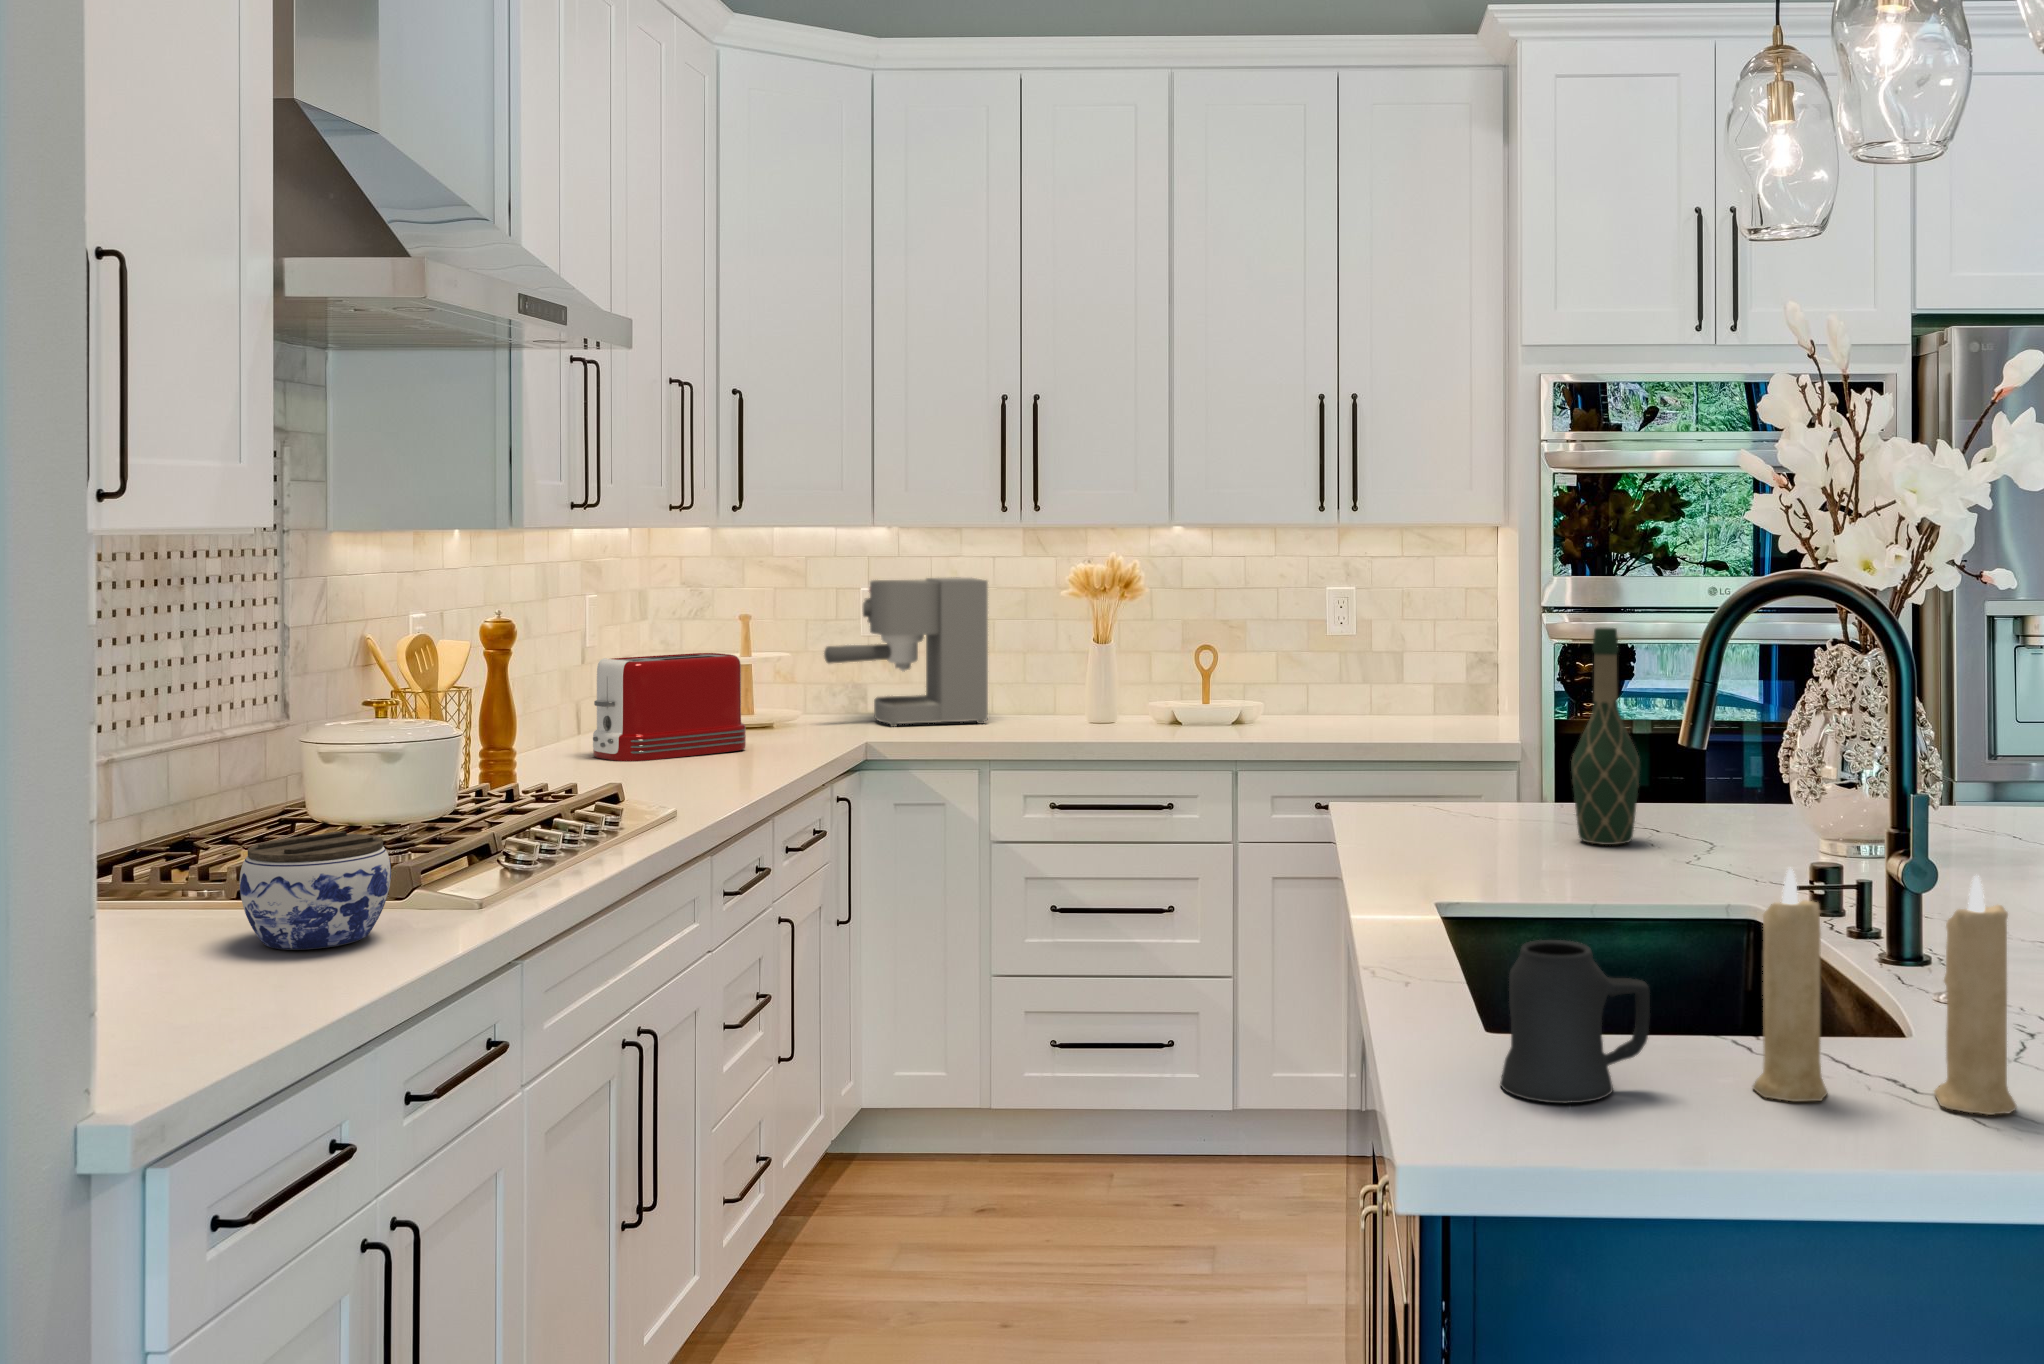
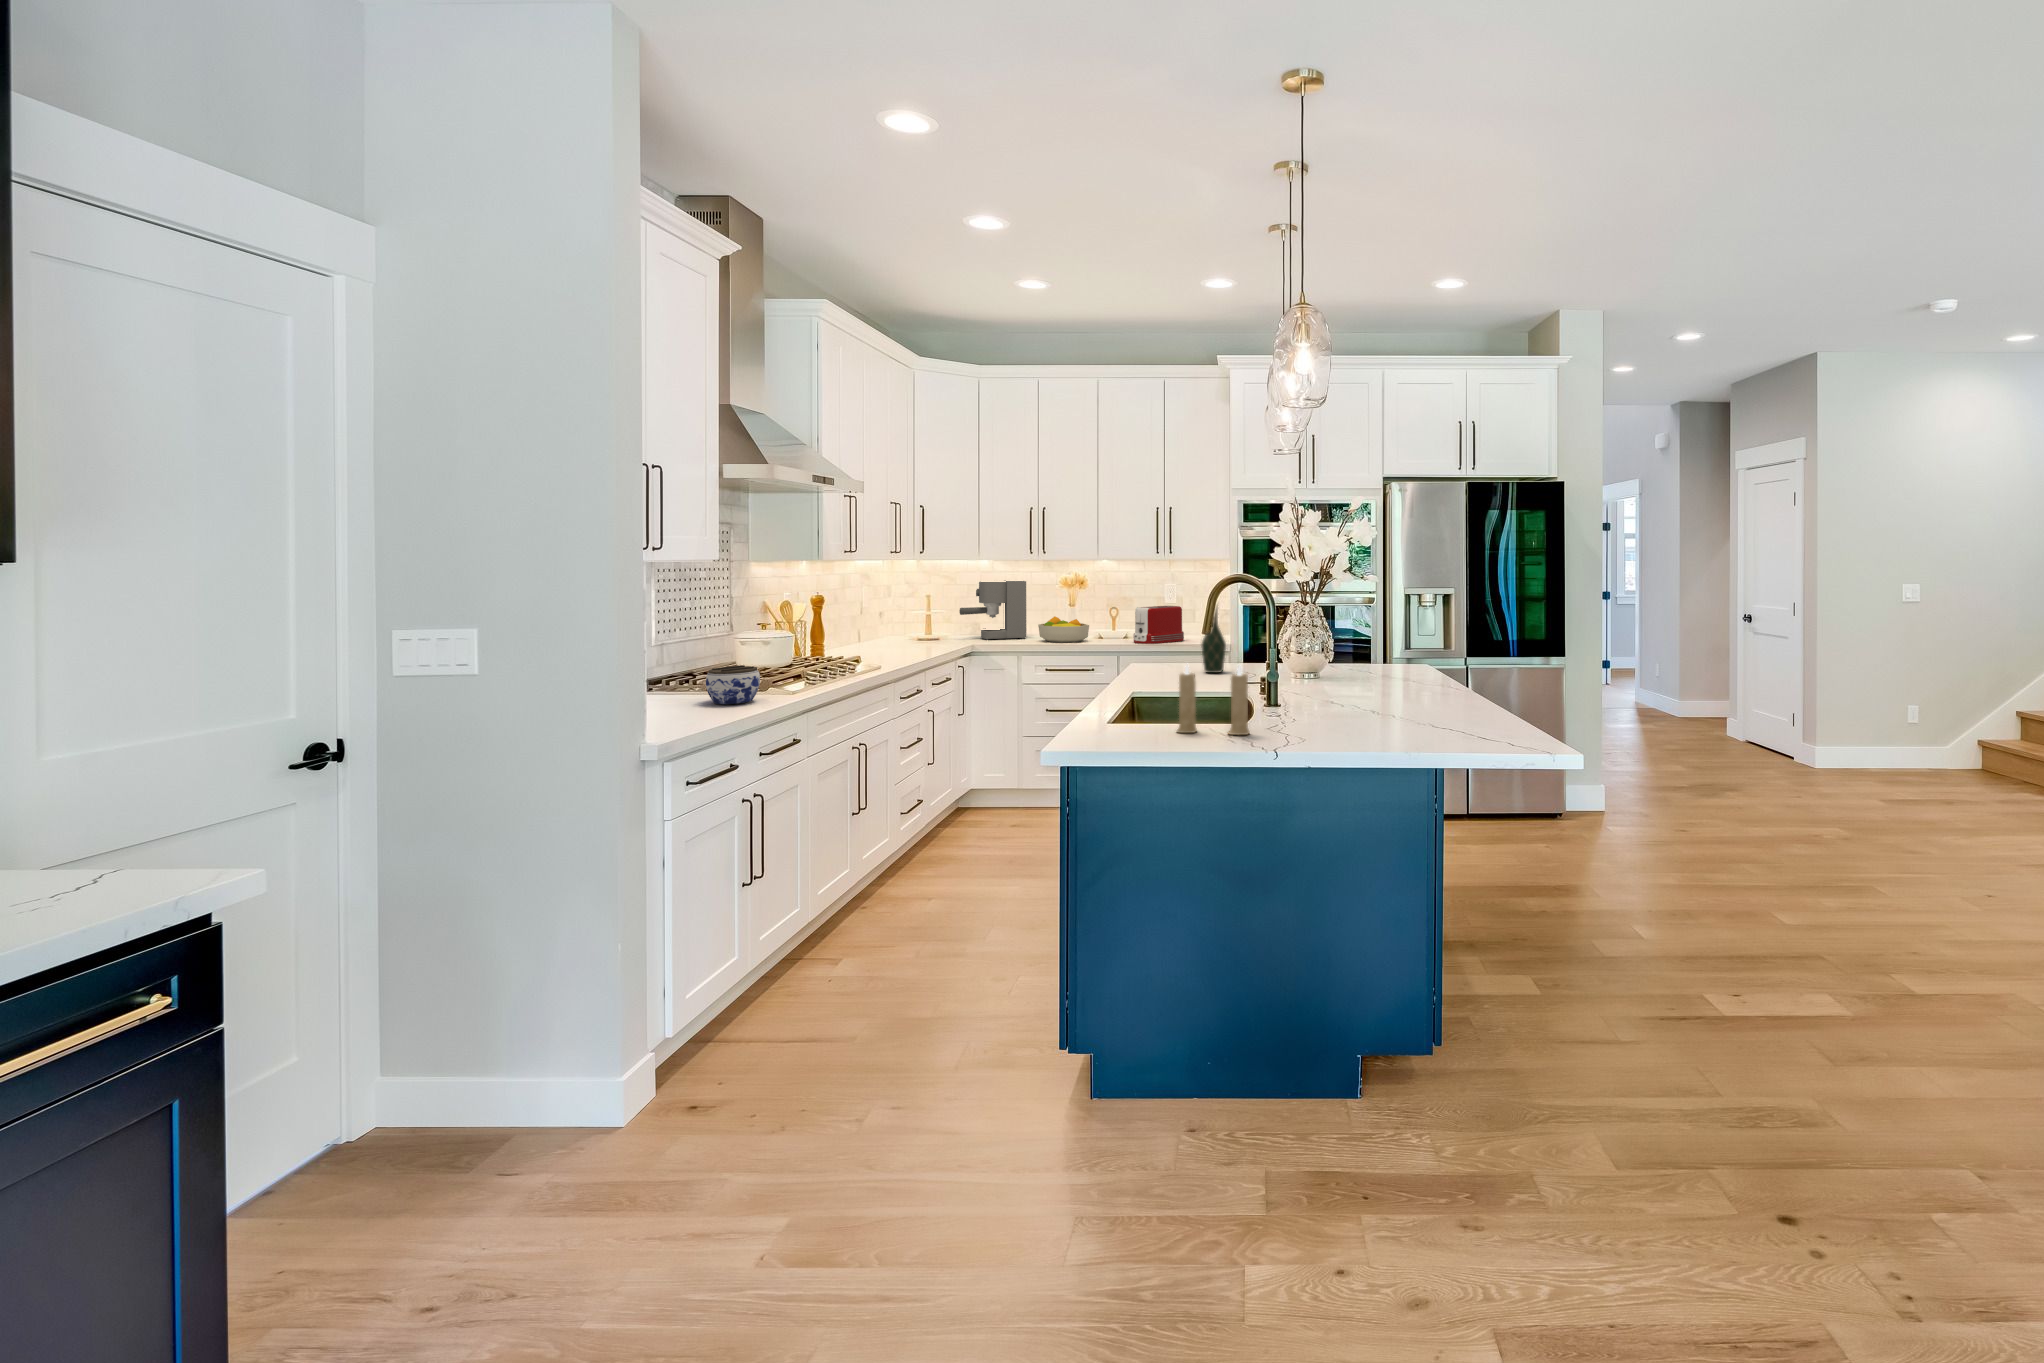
toaster: present [593,653,746,761] -> present [1133,606,1184,644]
fruit bowl: none [1024,668,1154,737] -> present [1038,616,1089,643]
mug: present [1500,940,1650,1103] -> none [1099,687,1144,734]

